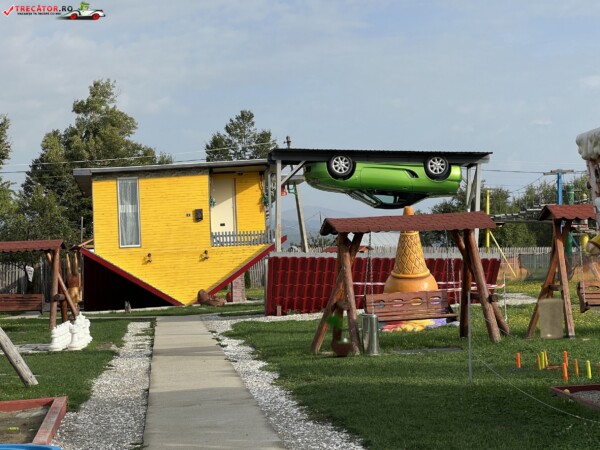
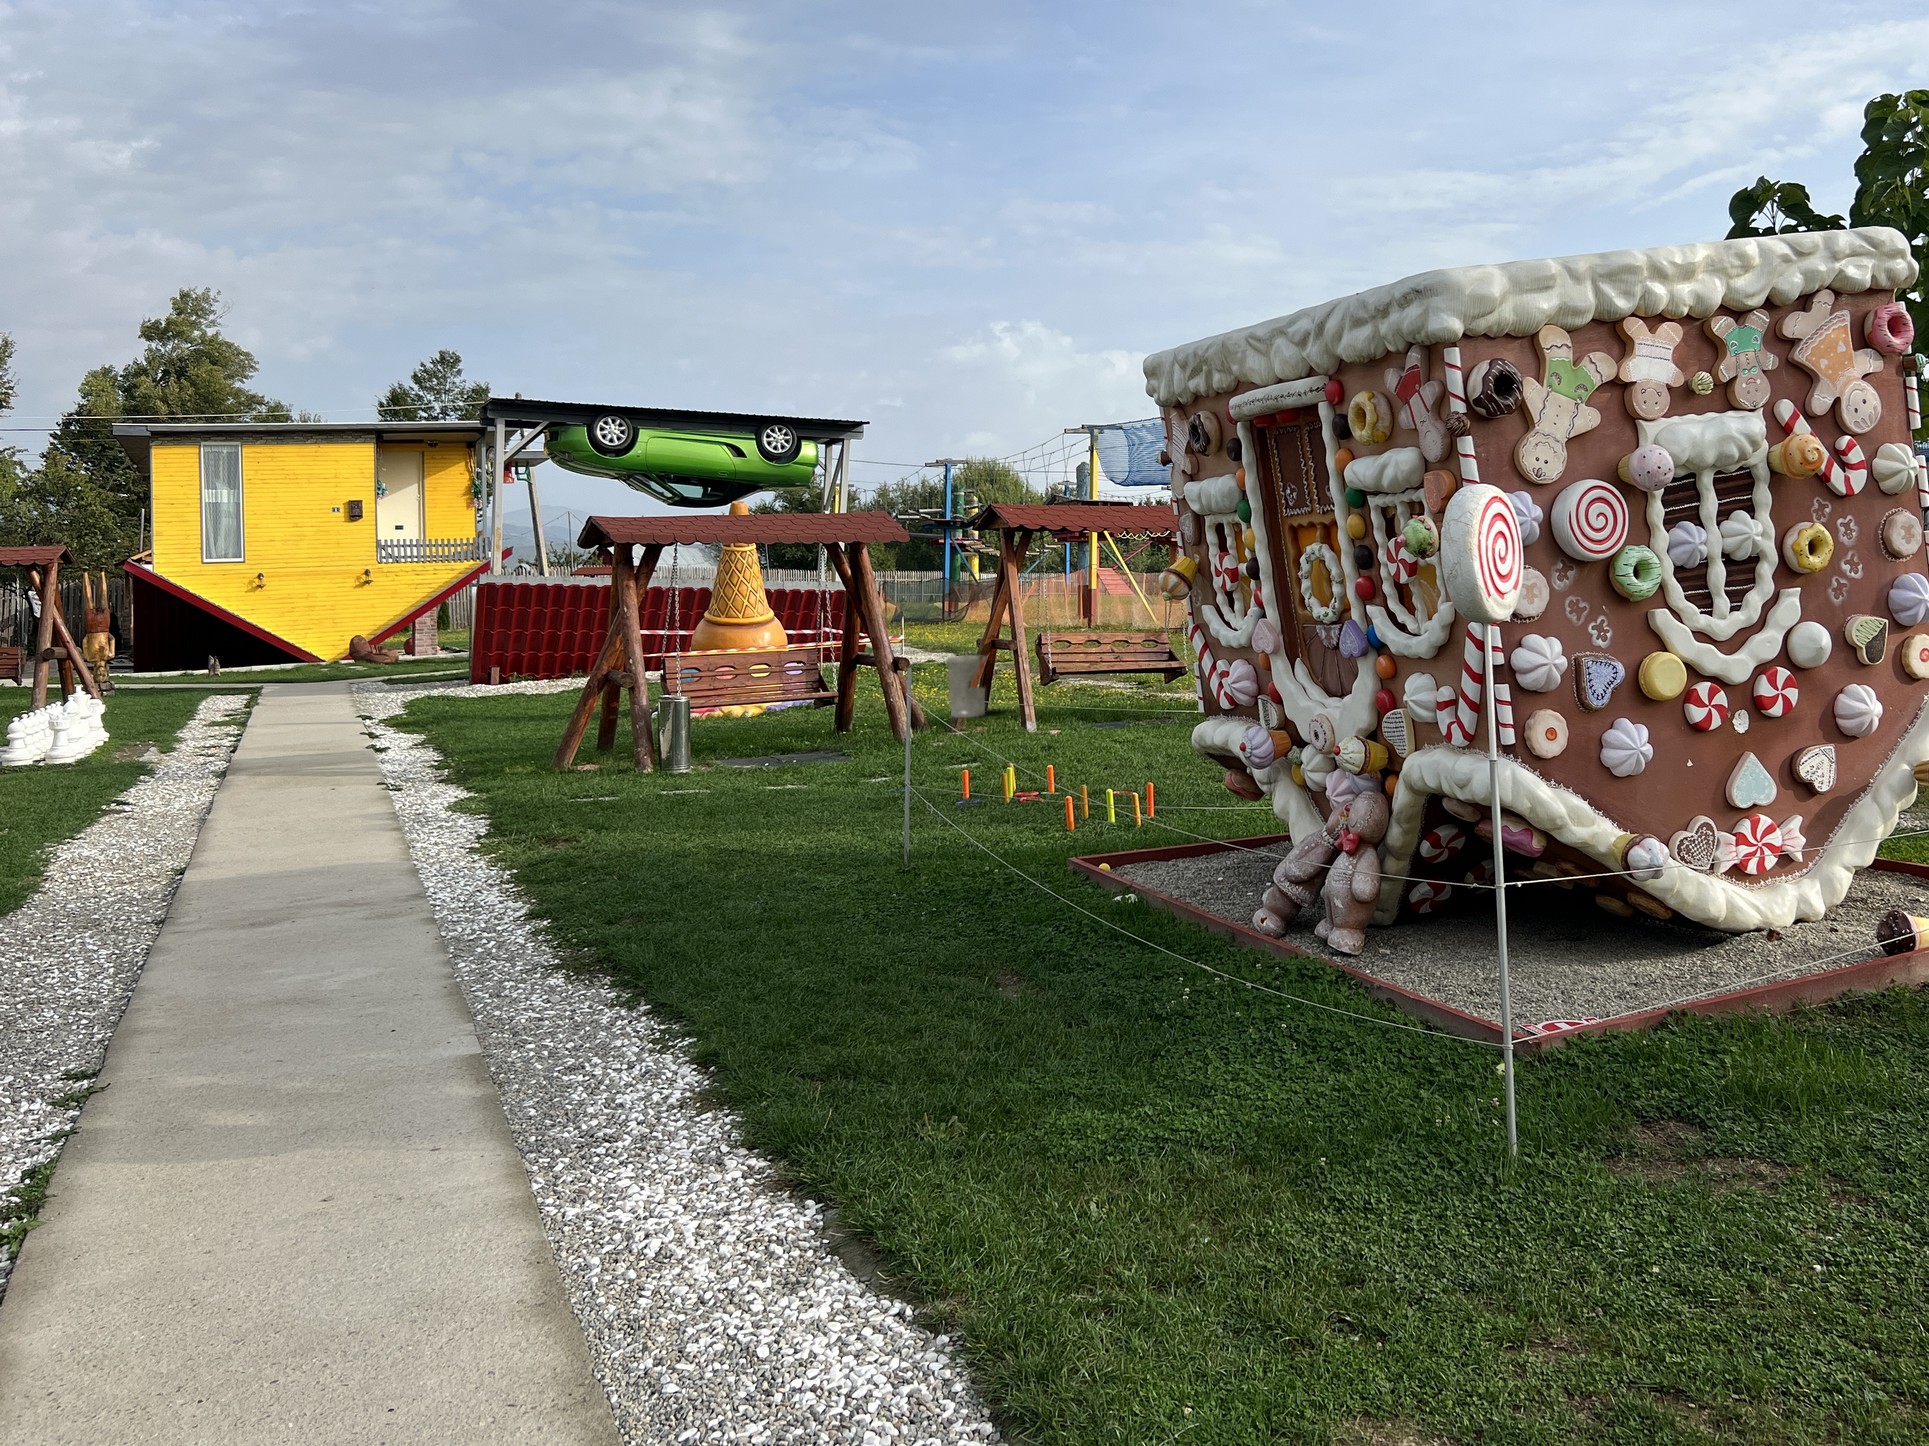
potted tree: present [324,313,352,356] -> none [579,687,635,770]

